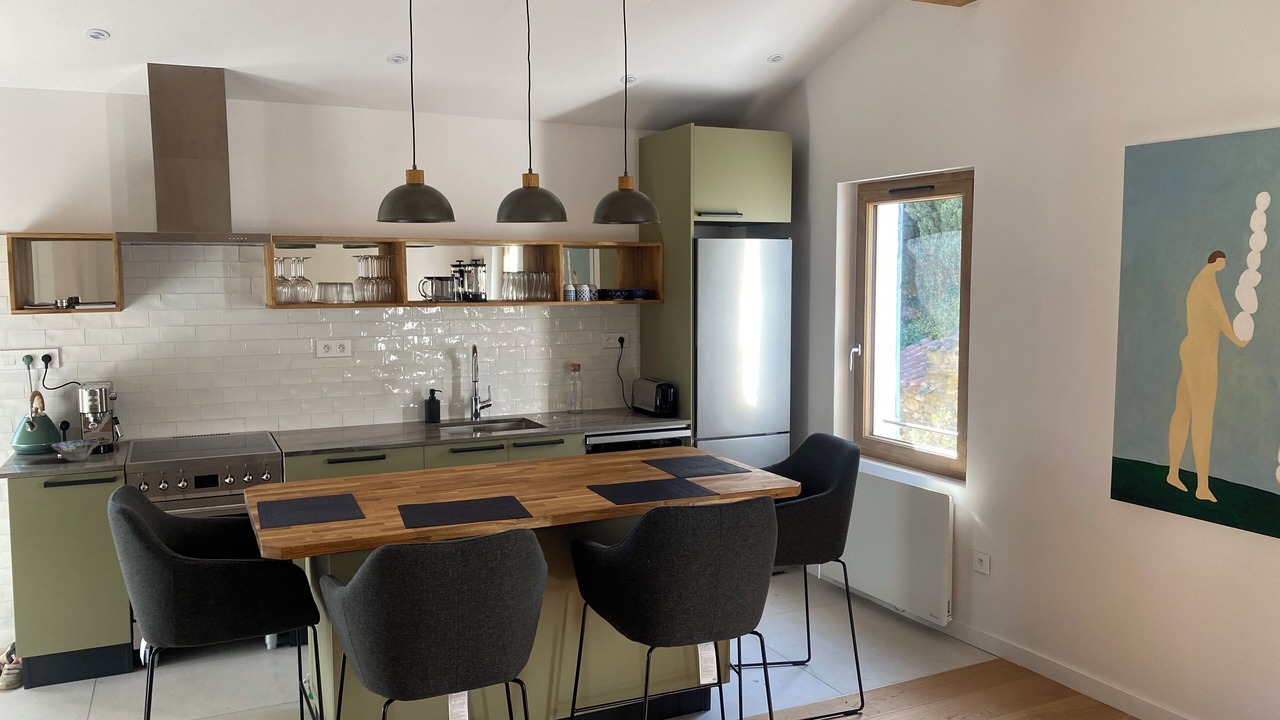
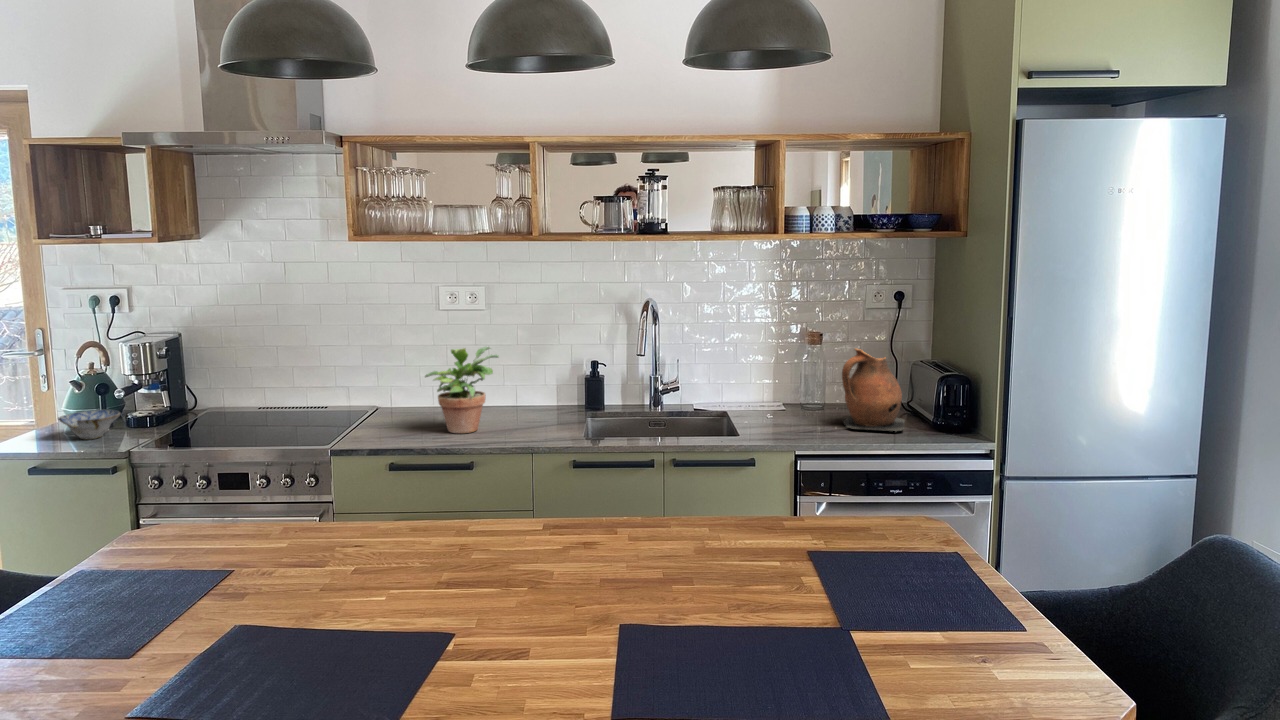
ceramic pitcher: none [598,371,639,420] -> present [842,349,905,432]
potted plant: none [332,380,383,439] -> present [425,347,498,433]

